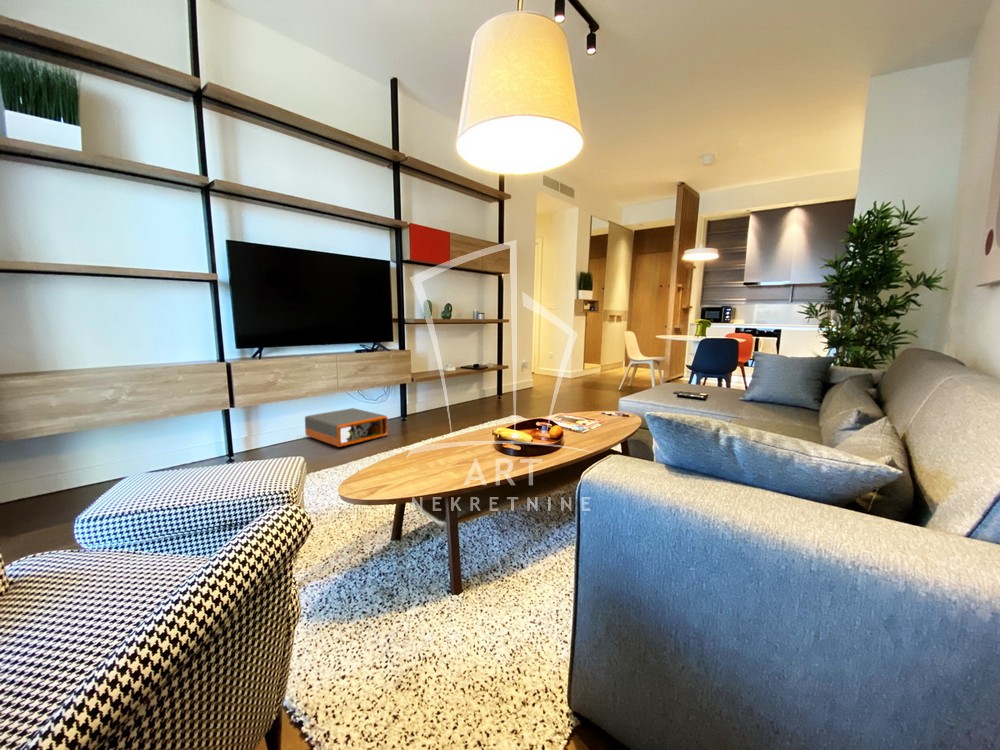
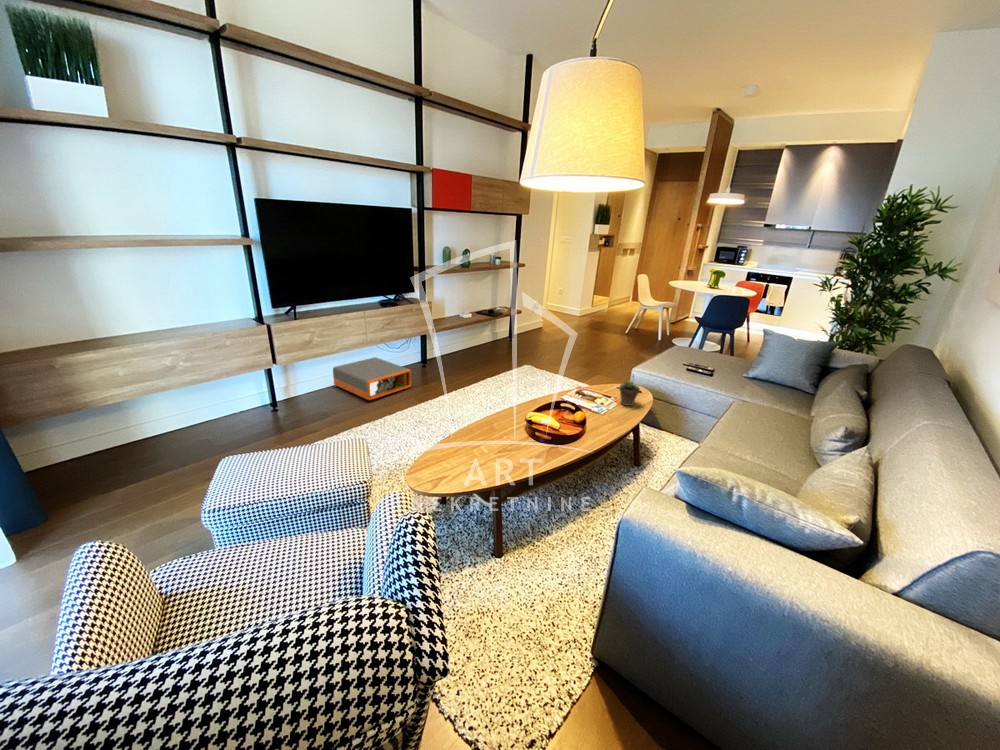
succulent plant: none [601,388,624,425] -> present [619,376,640,406]

